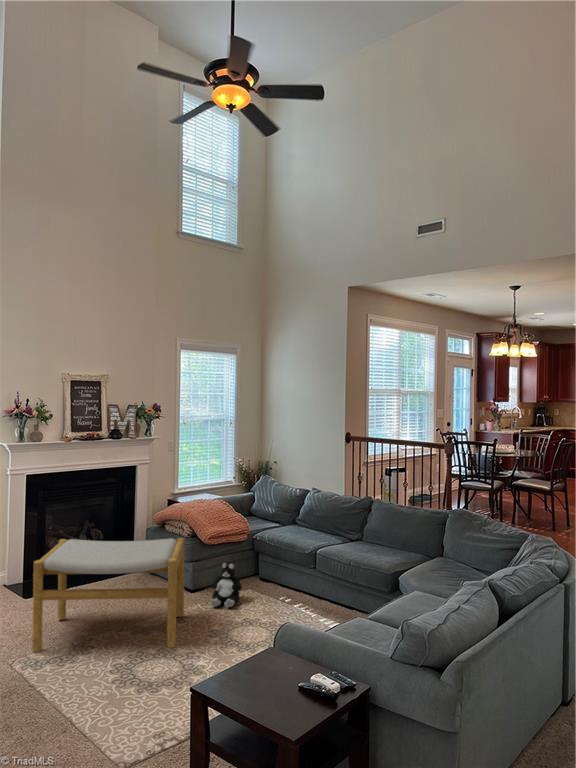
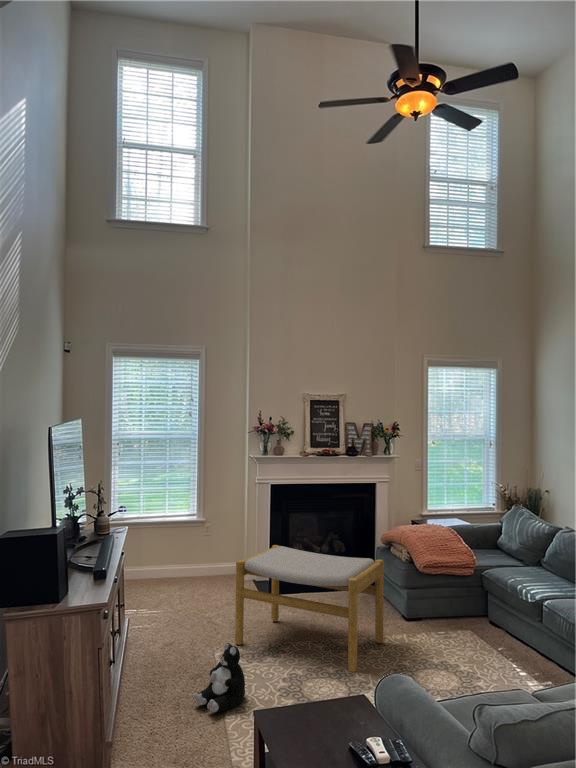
plush toy: present [210,563,242,607] -> present [194,643,245,712]

